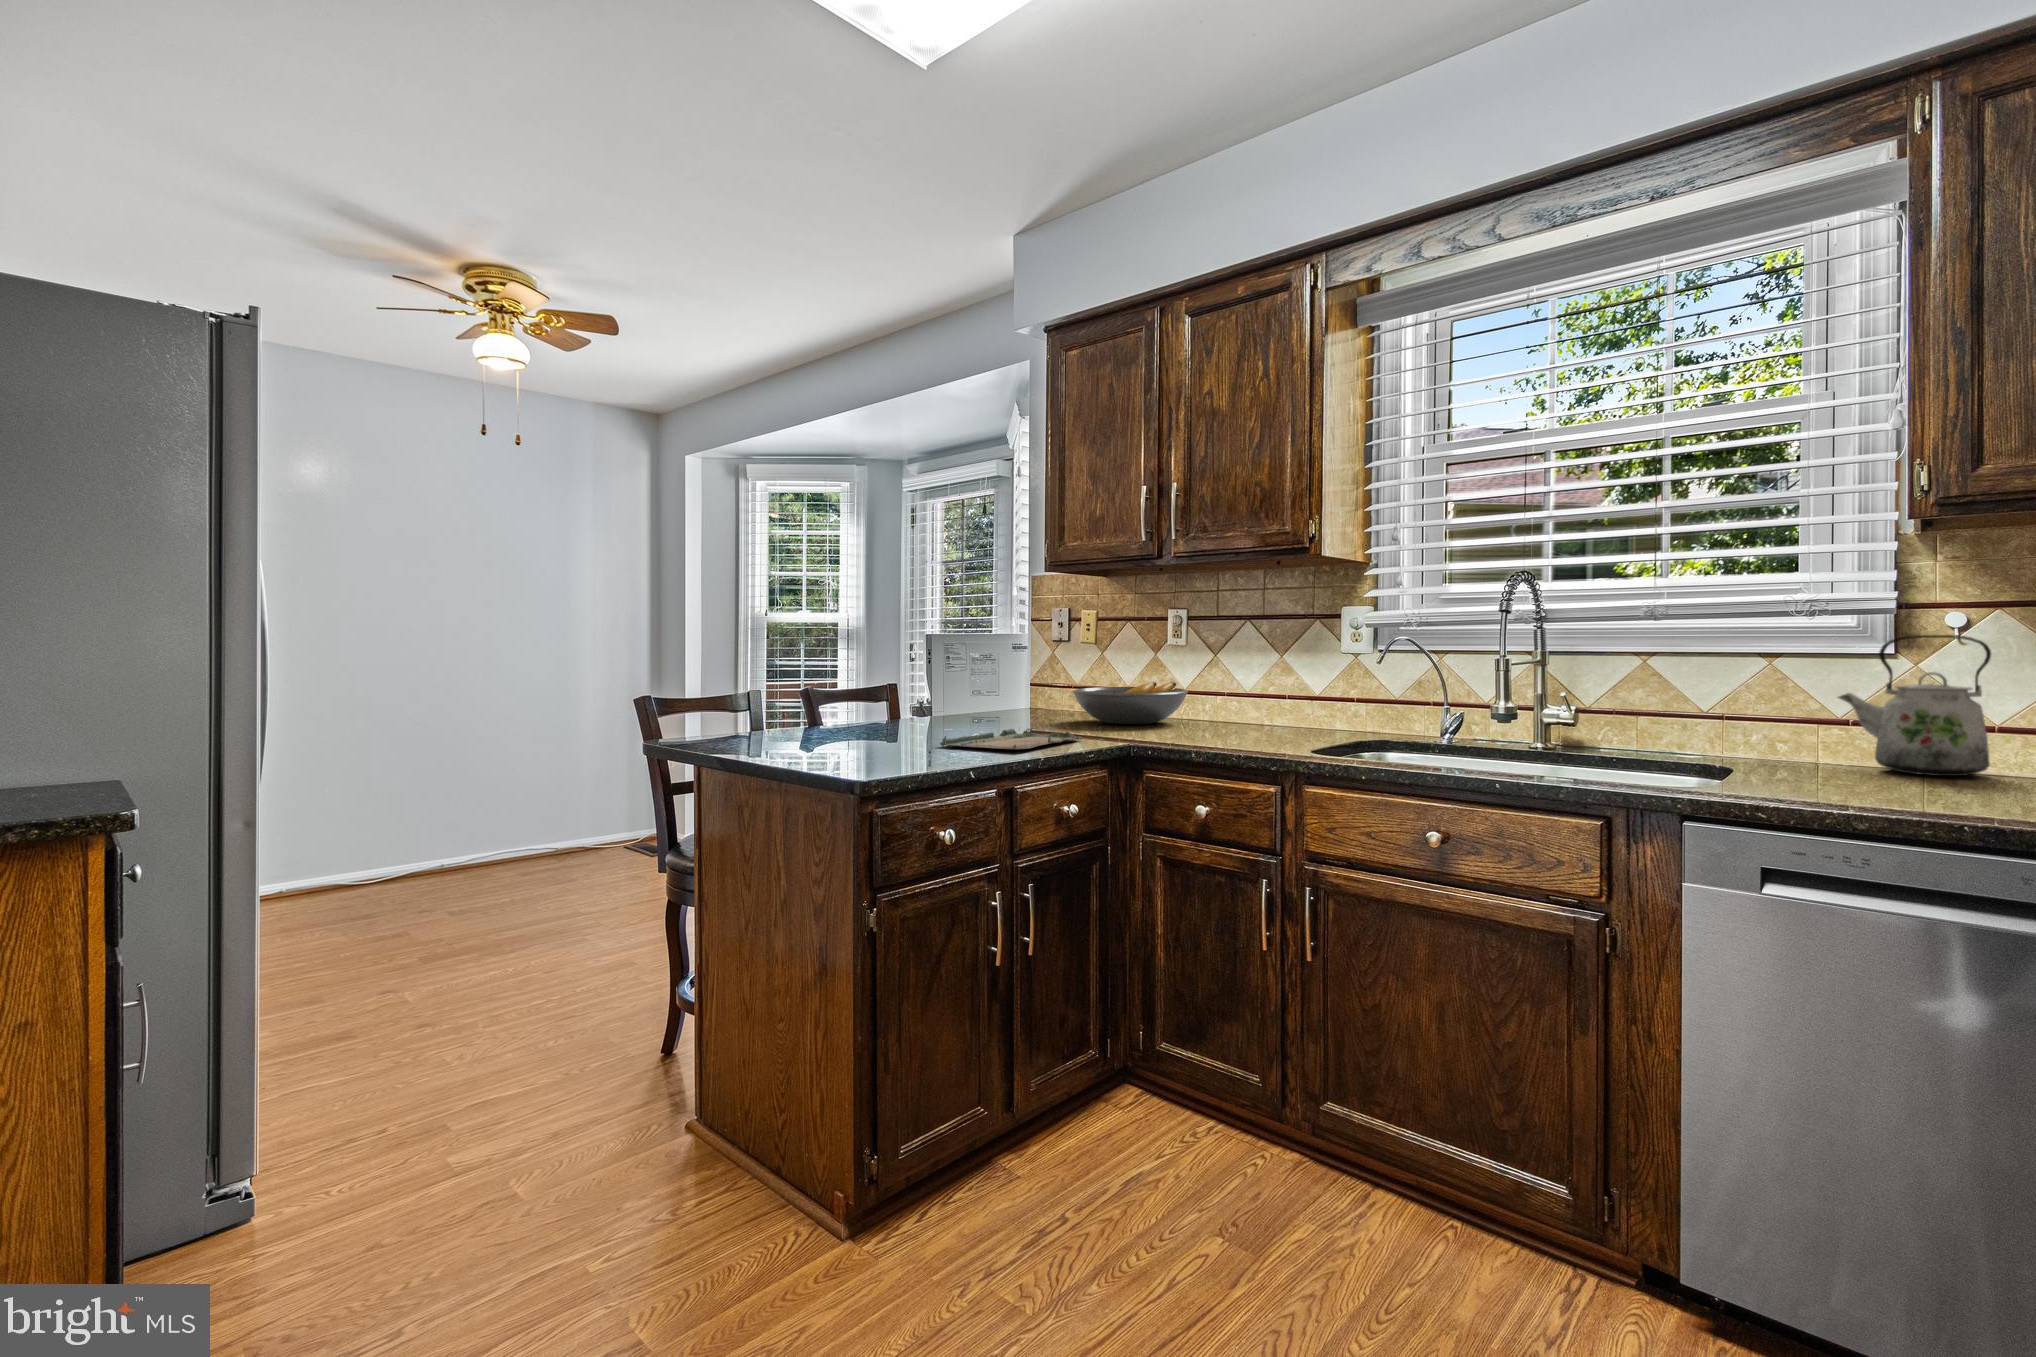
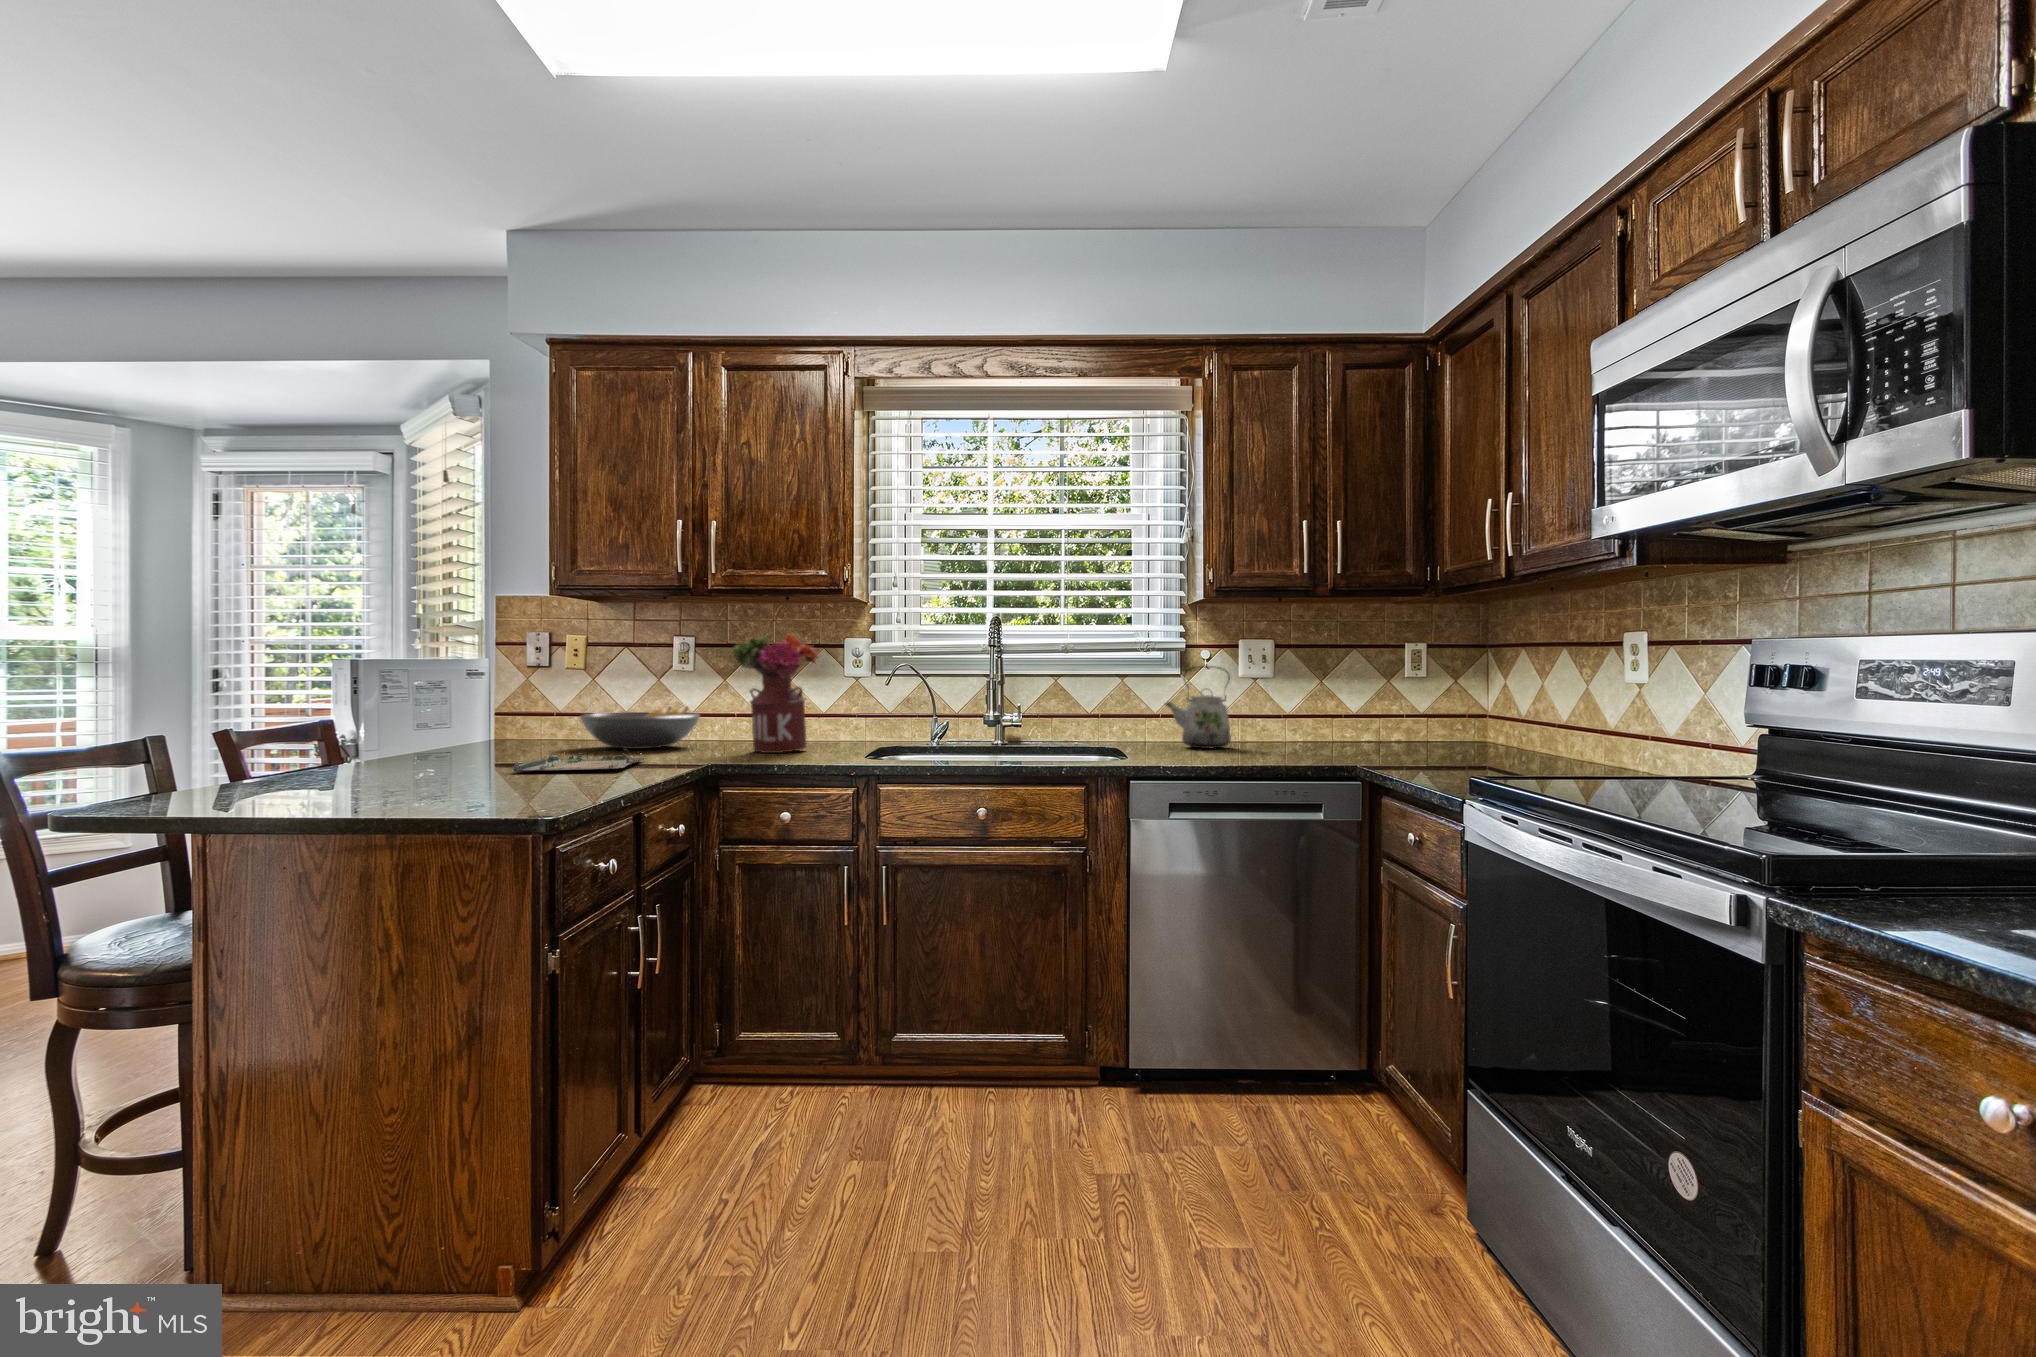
flower arrangement: none [1195,602,1291,738] -> present [733,633,819,753]

